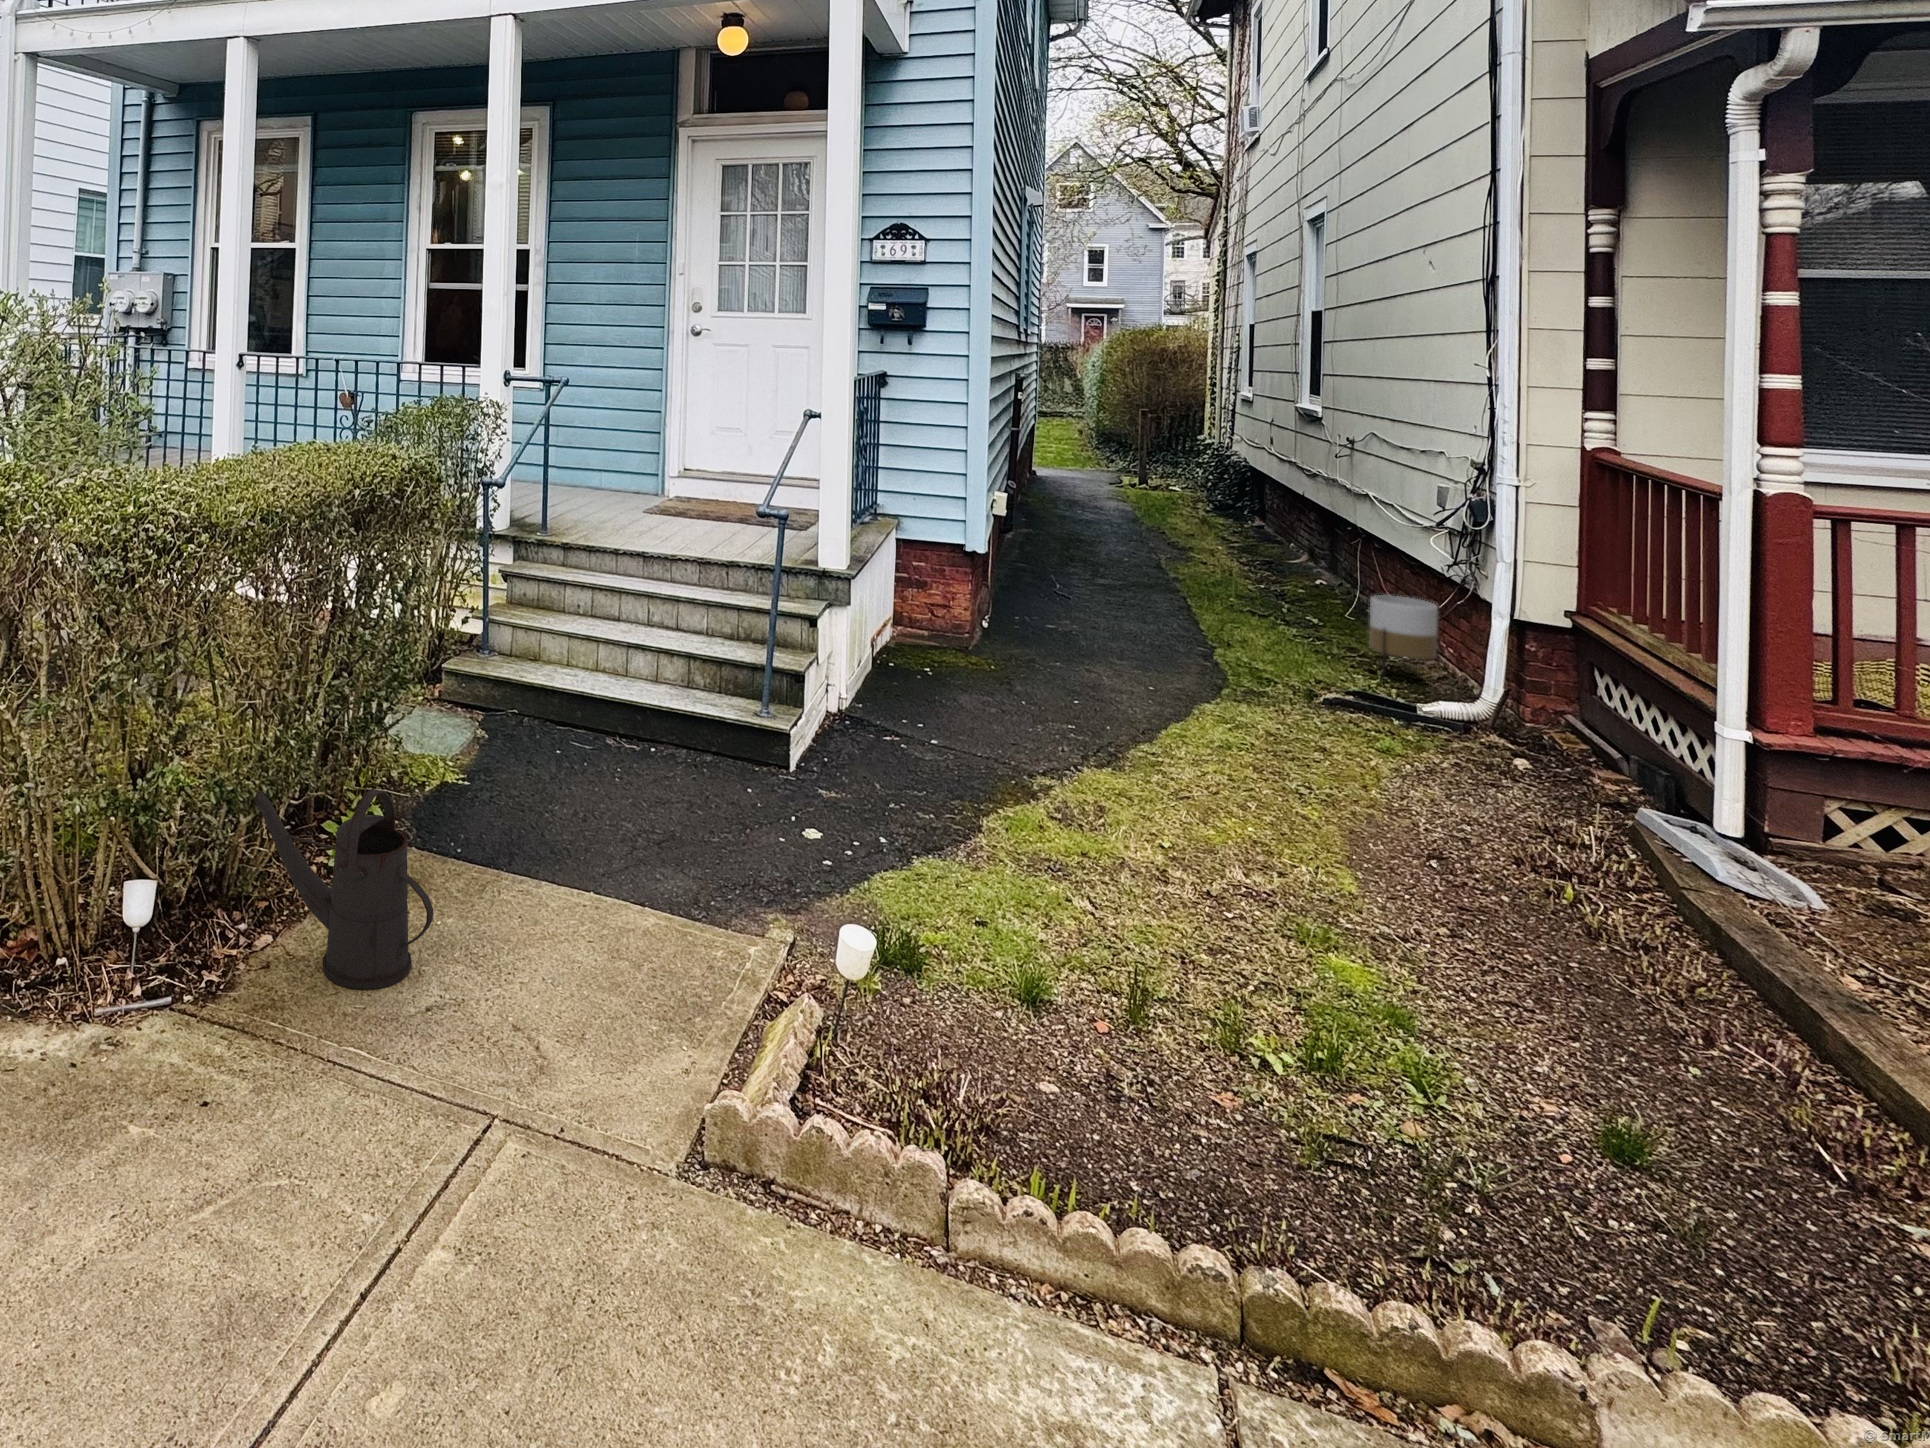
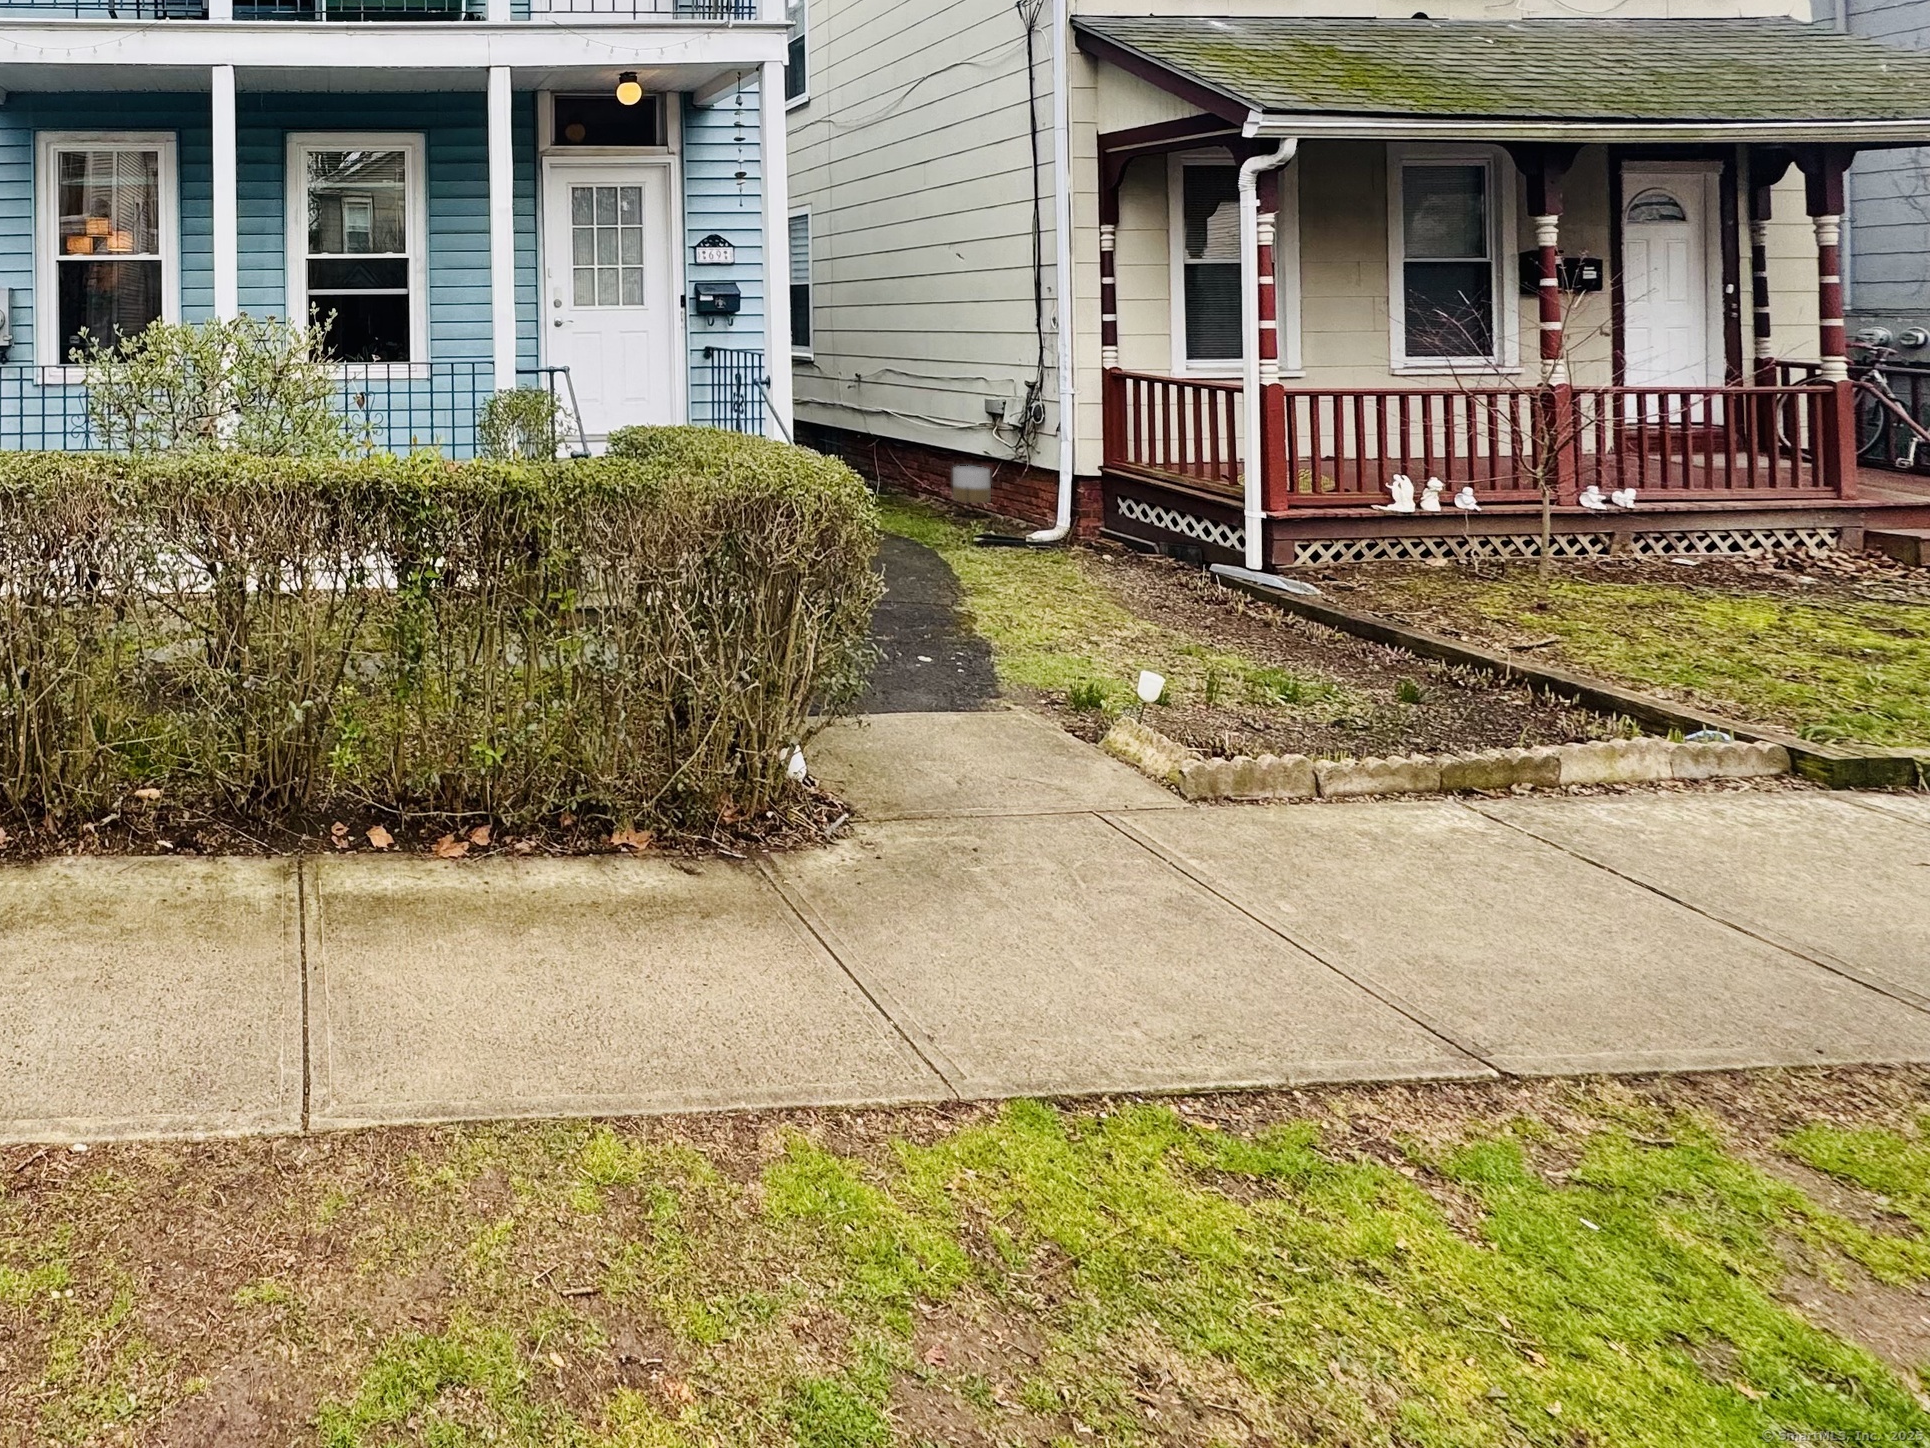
watering can: present [255,789,433,990] -> none [819,656,962,785]

